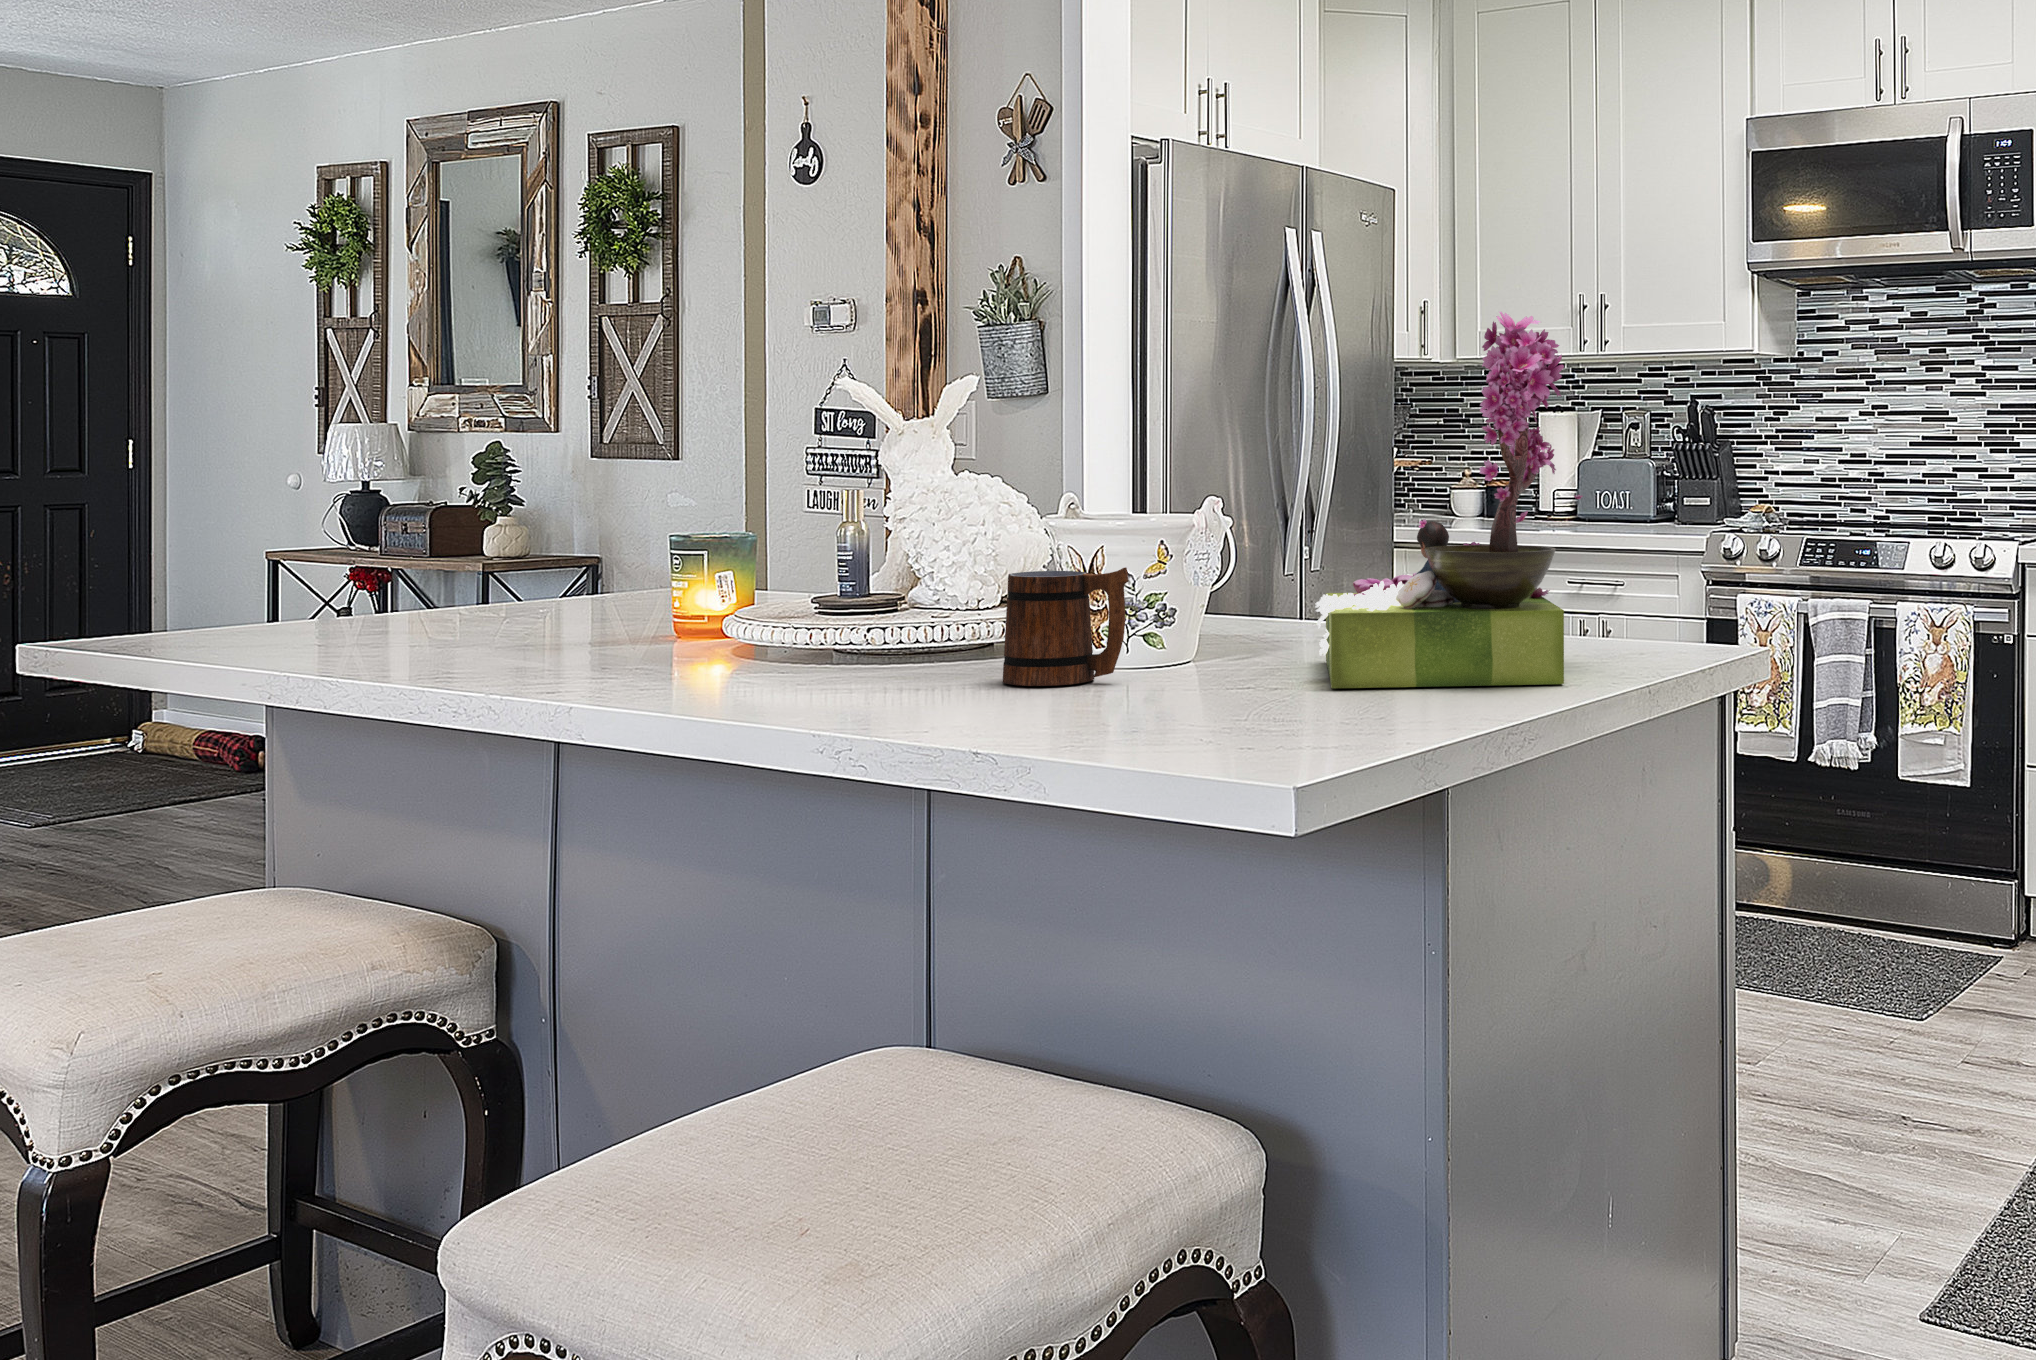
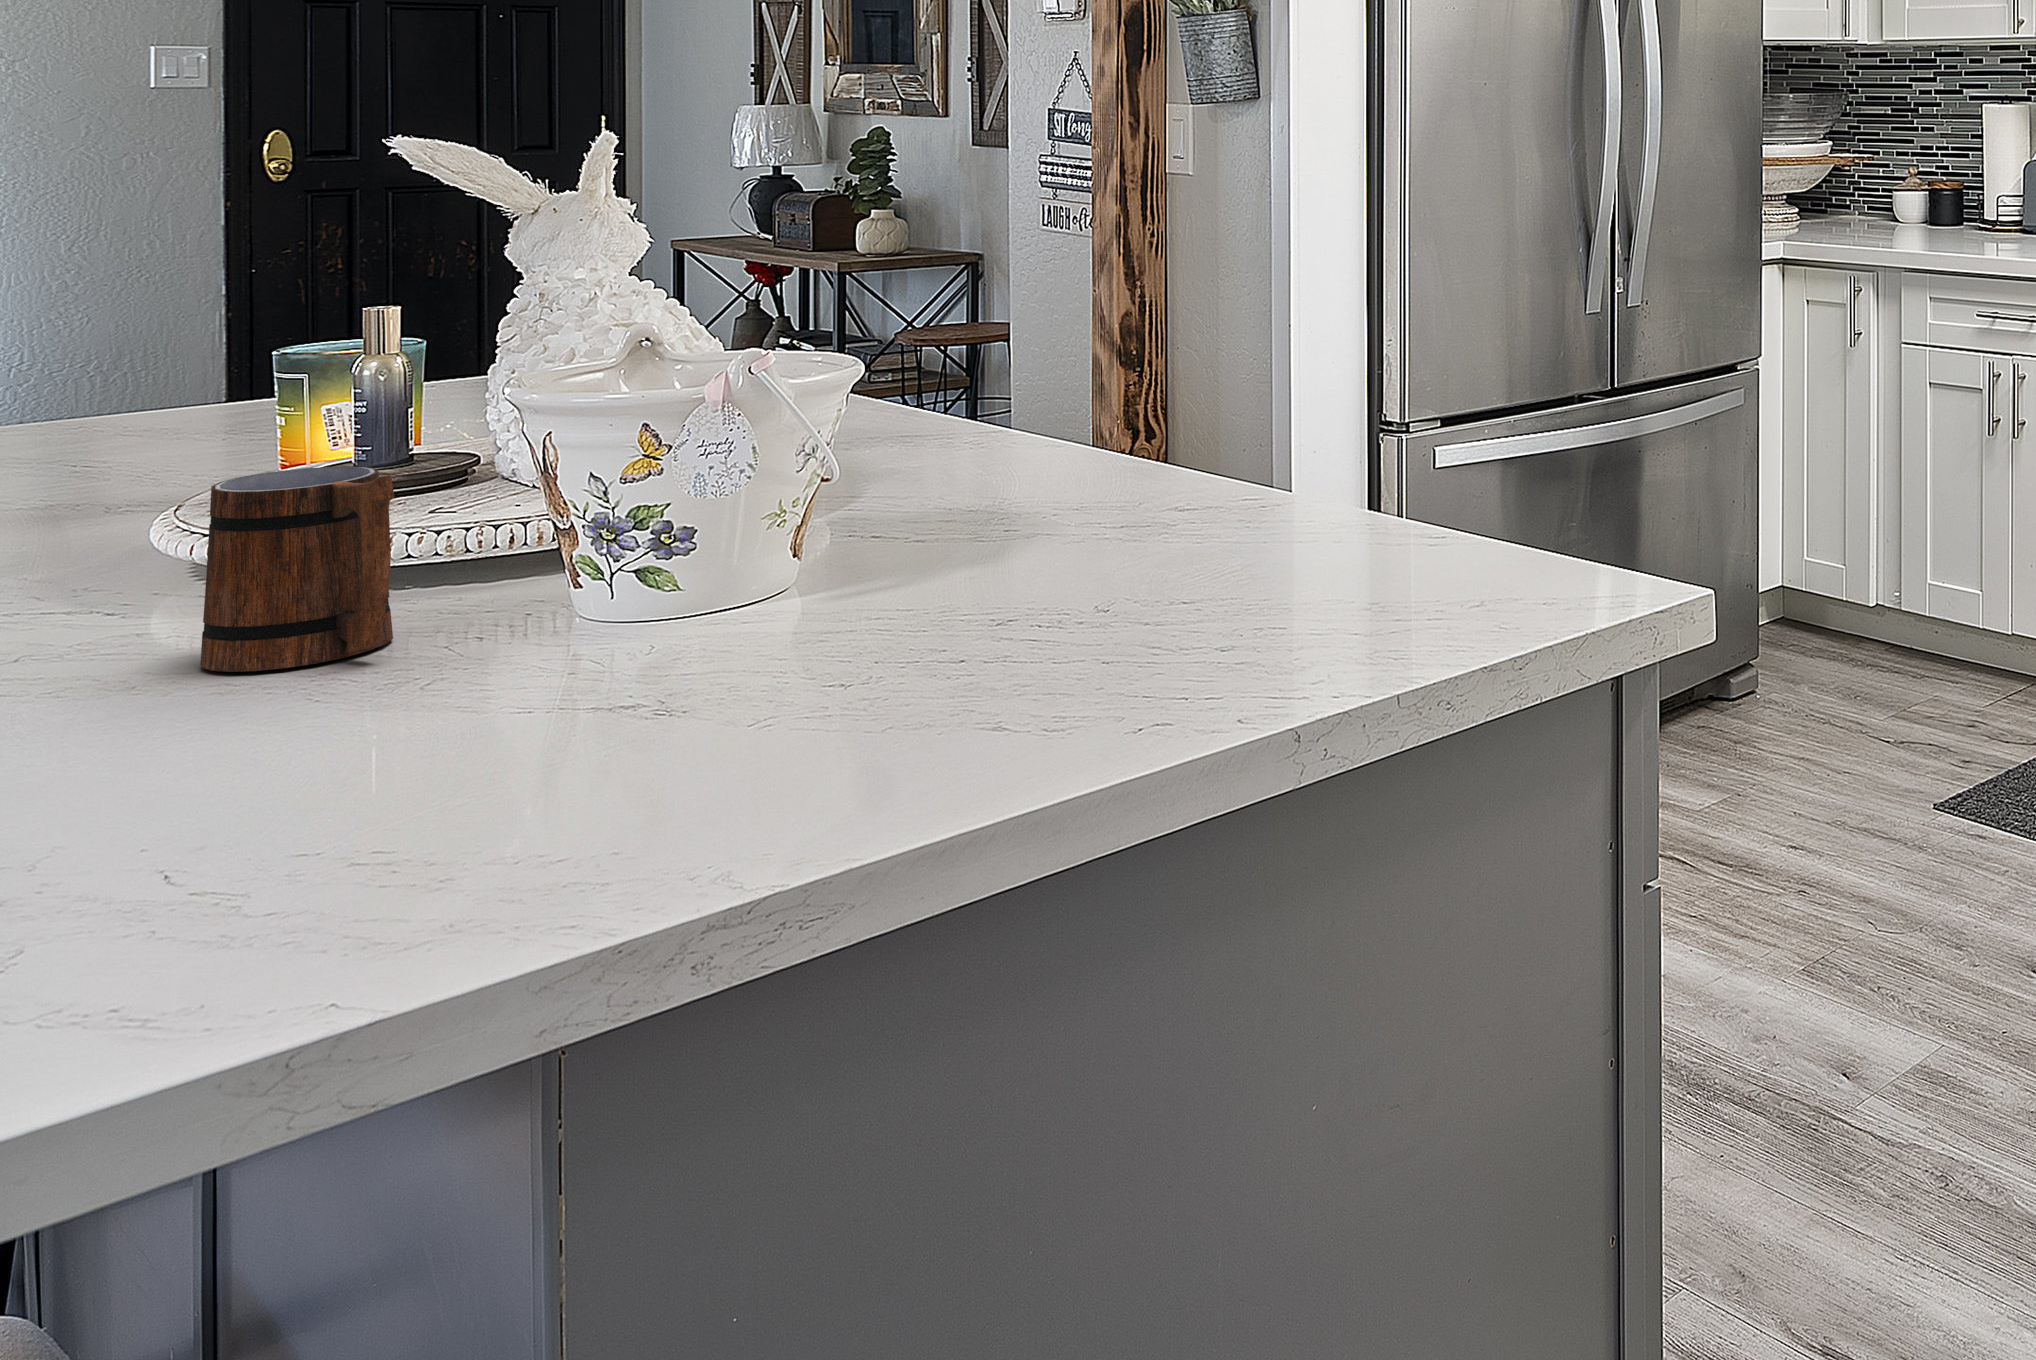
flower arrangement: present [1315,312,1583,688] -> none [620,41,1211,708]

